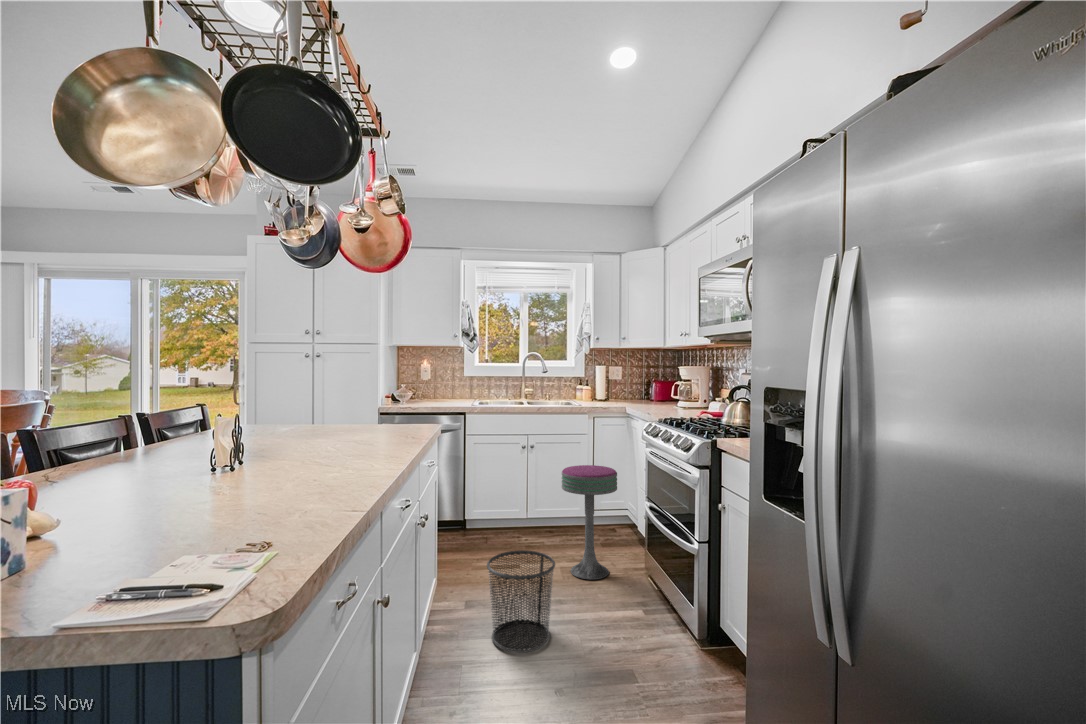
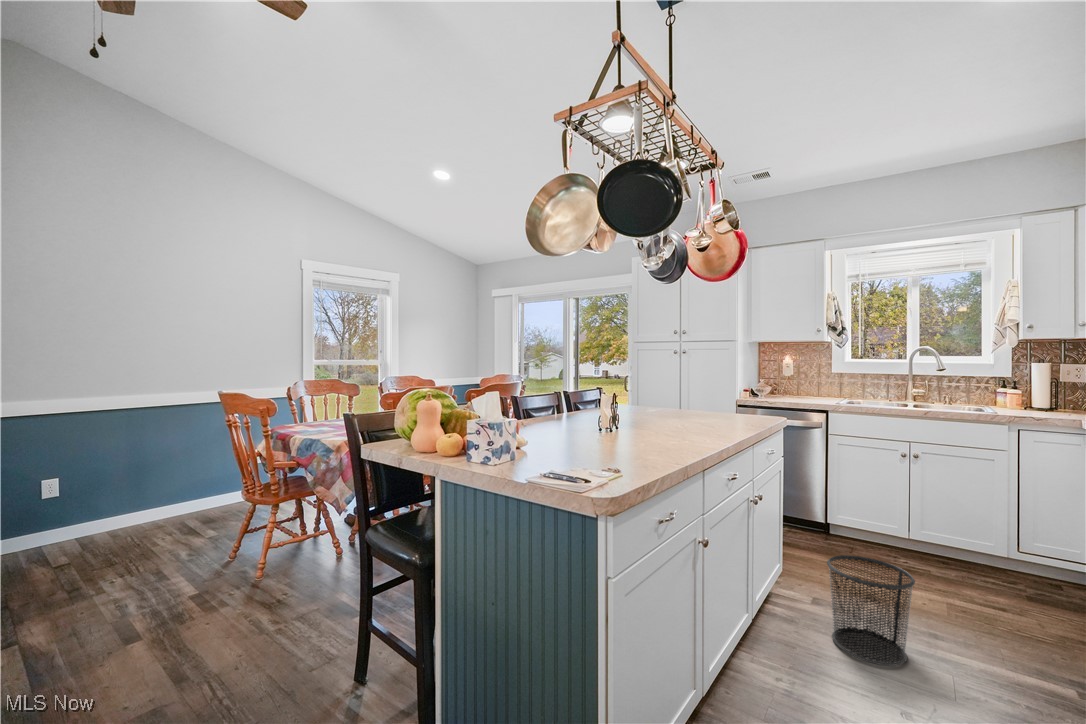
bar stool: present [562,465,617,580] -> none [948,485,1044,632]

